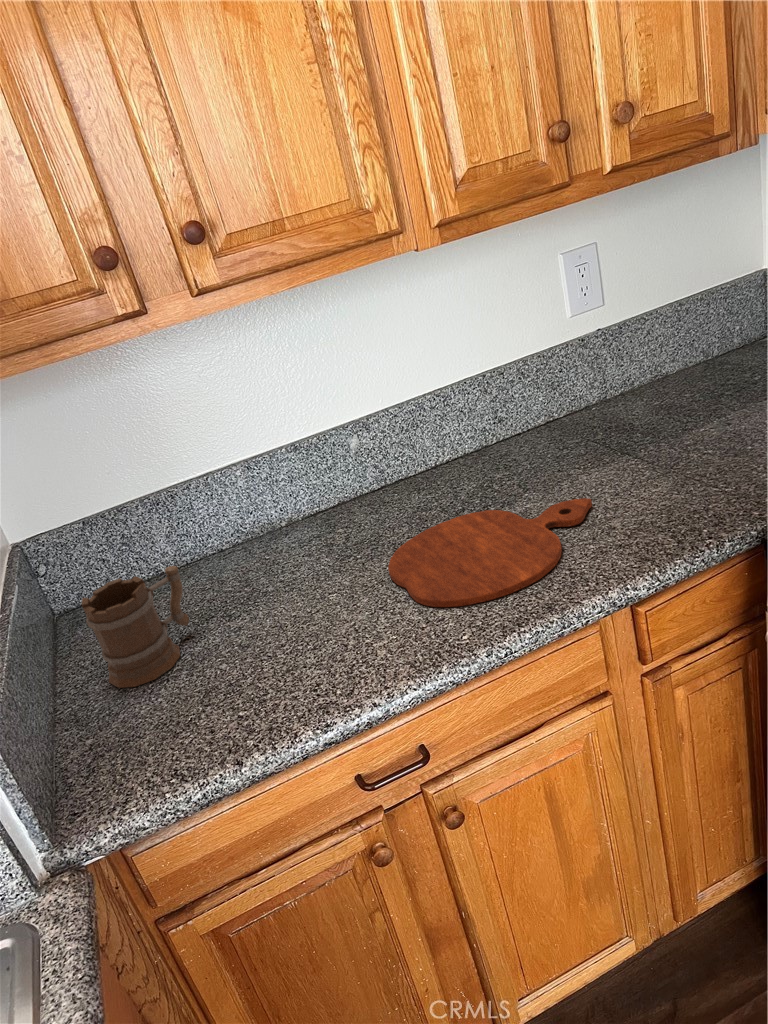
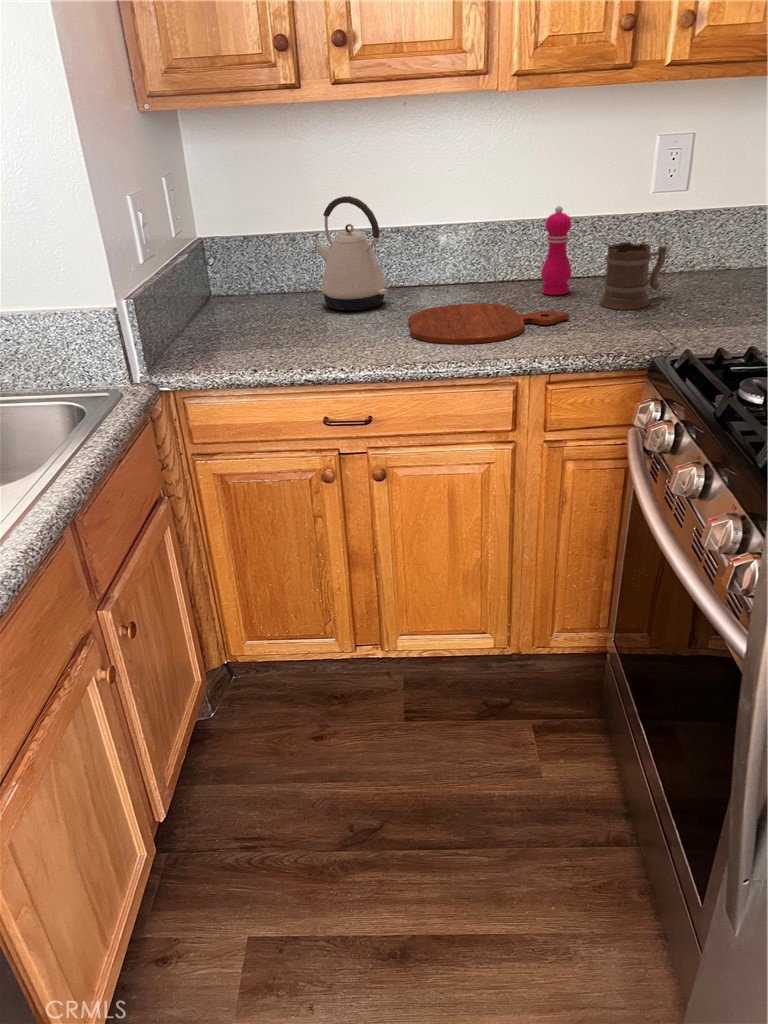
pepper mill: none [490,365,539,473] -> present [541,206,571,295]
kettle: none [203,432,328,586] -> present [315,196,388,311]
mug: present [82,566,189,688] -> present [600,242,667,310]

